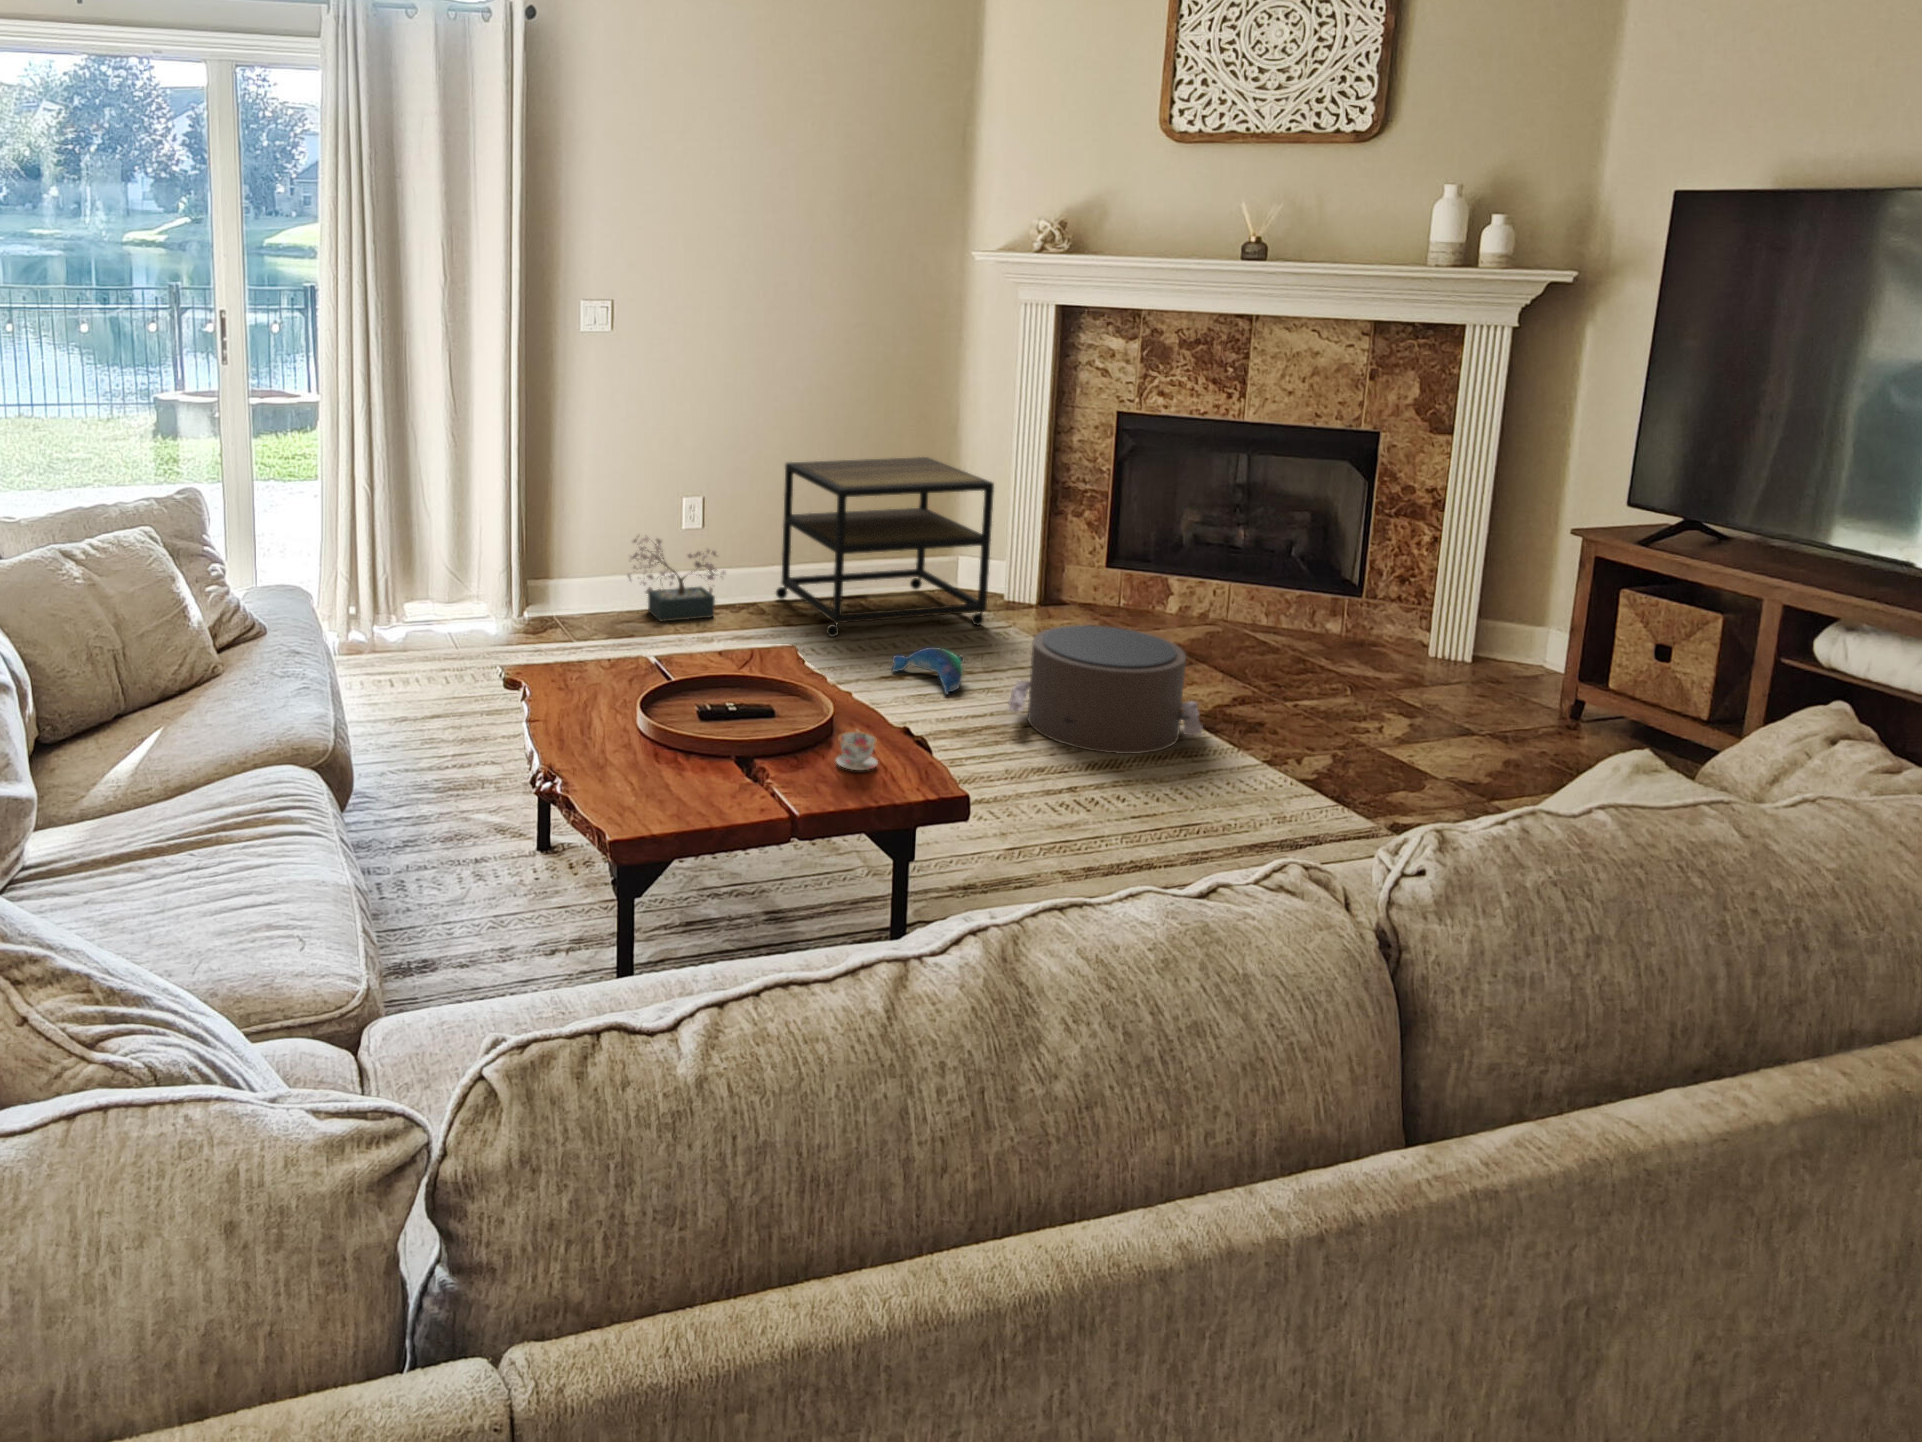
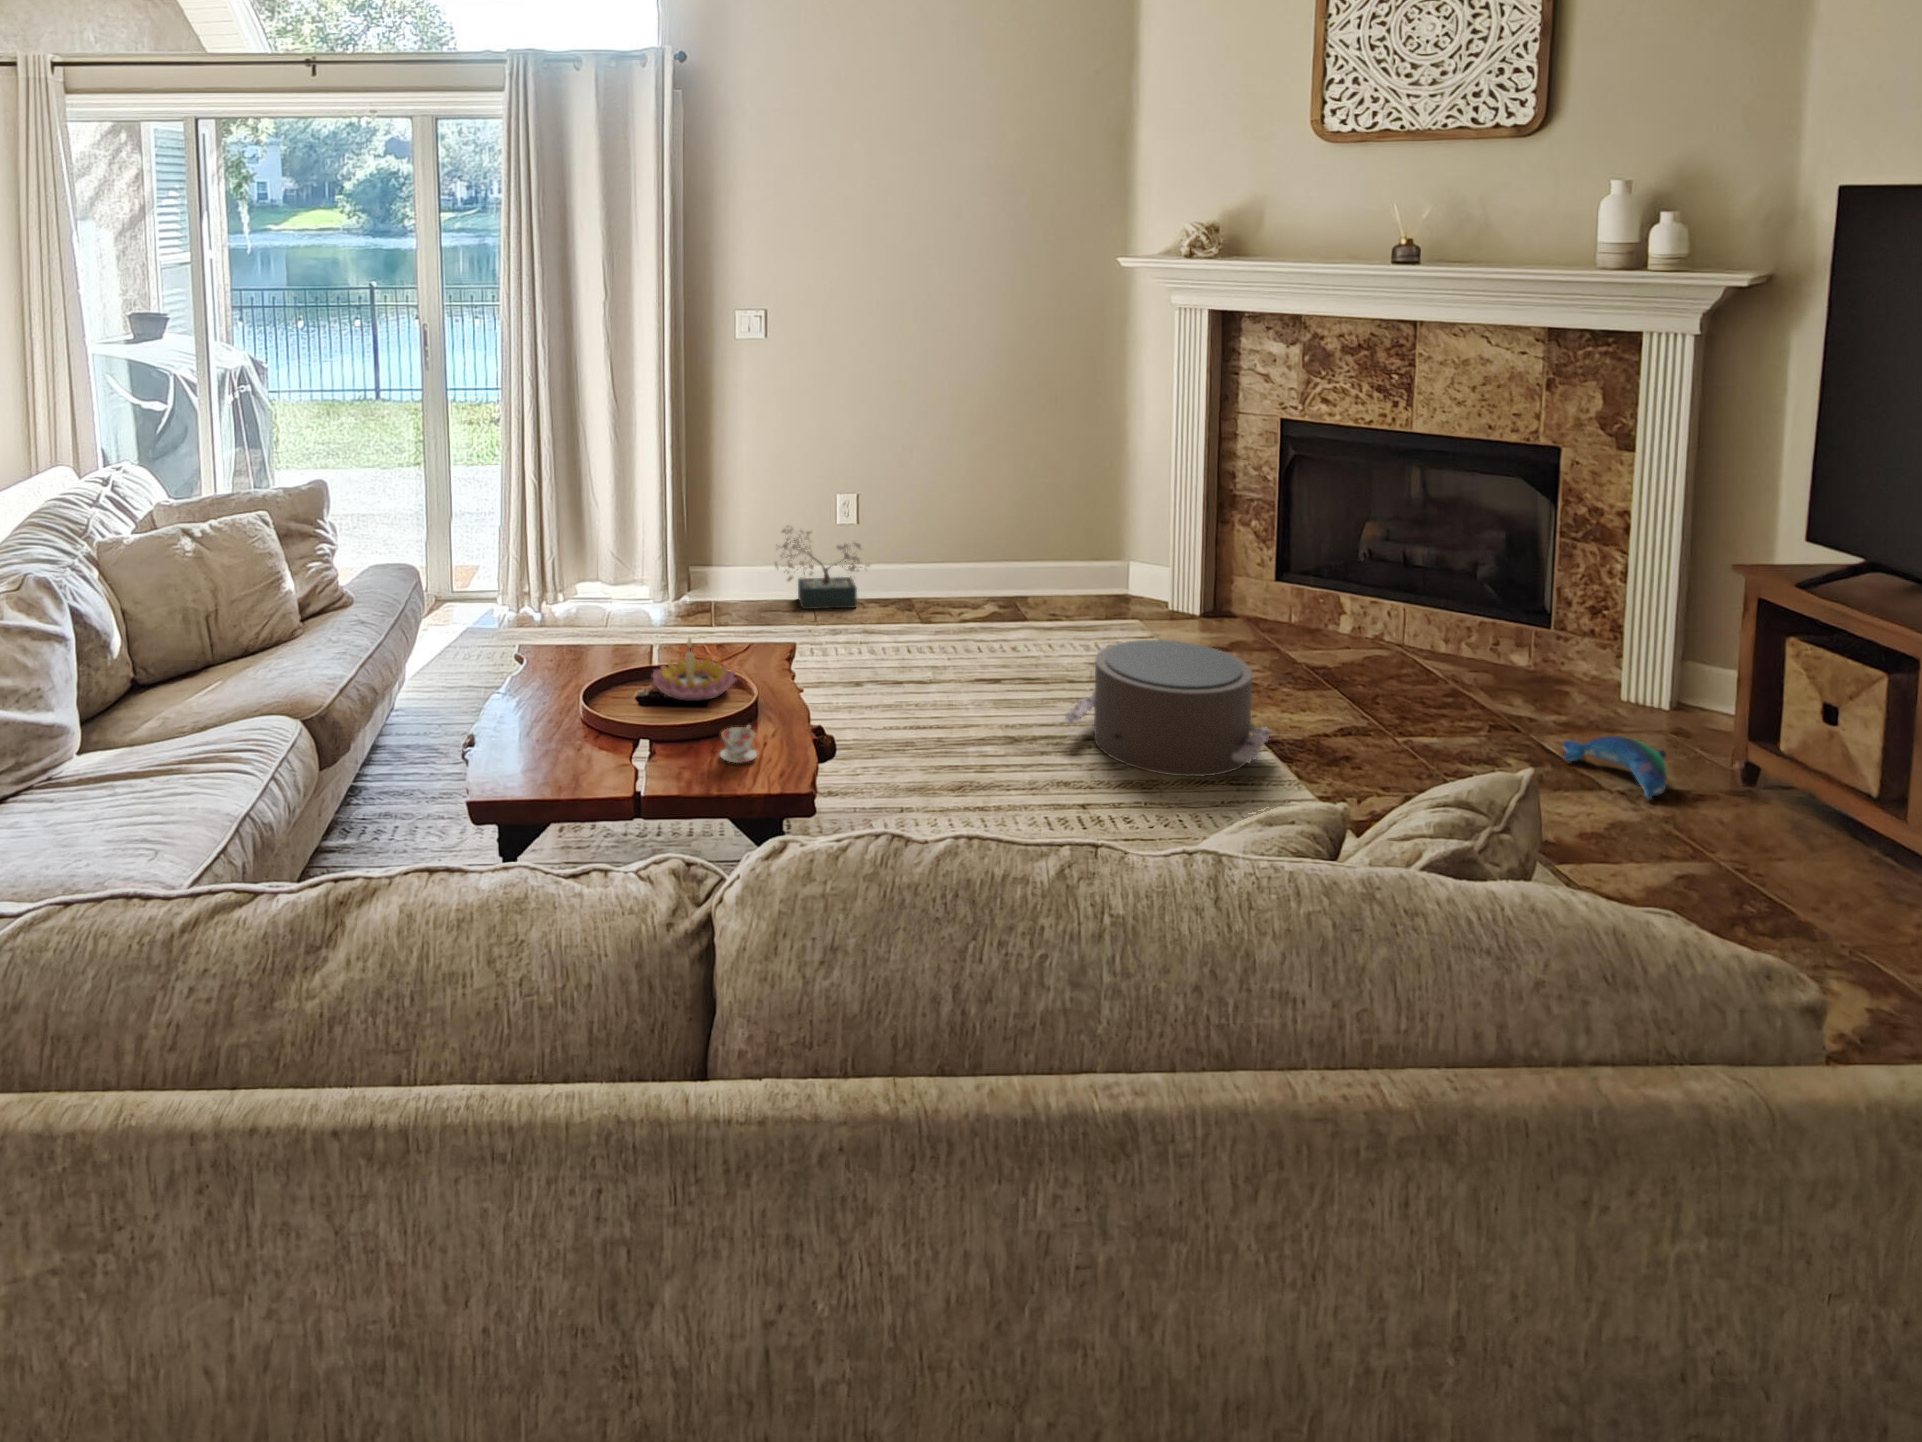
side table: present [776,457,994,637] -> none [929,458,1129,635]
candle holder: none [696,638,794,711] -> present [652,638,736,701]
plush toy: present [892,647,964,694] -> present [1562,736,1667,800]

